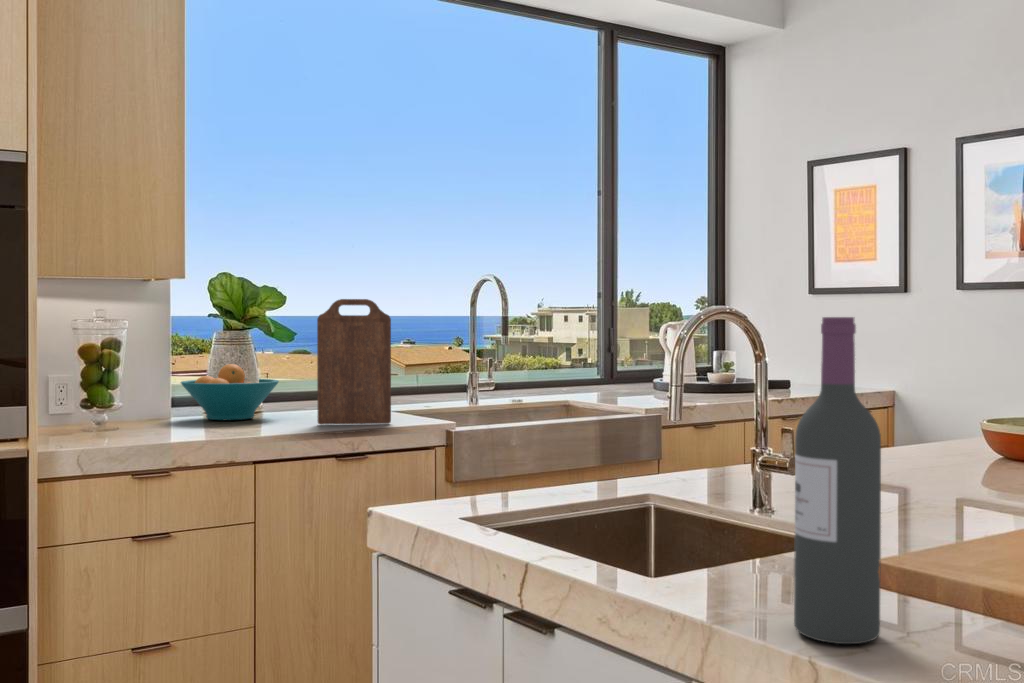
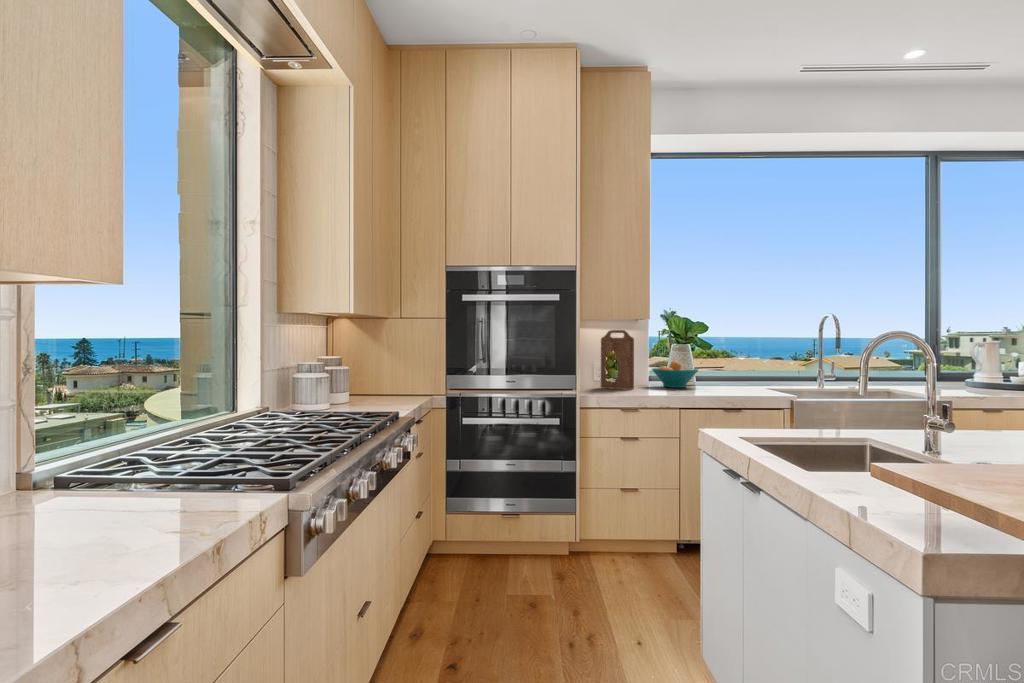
cutting board: present [317,299,391,425] -> present [601,330,634,389]
wine bottle: present [794,317,881,644] -> none [866,340,923,520]

